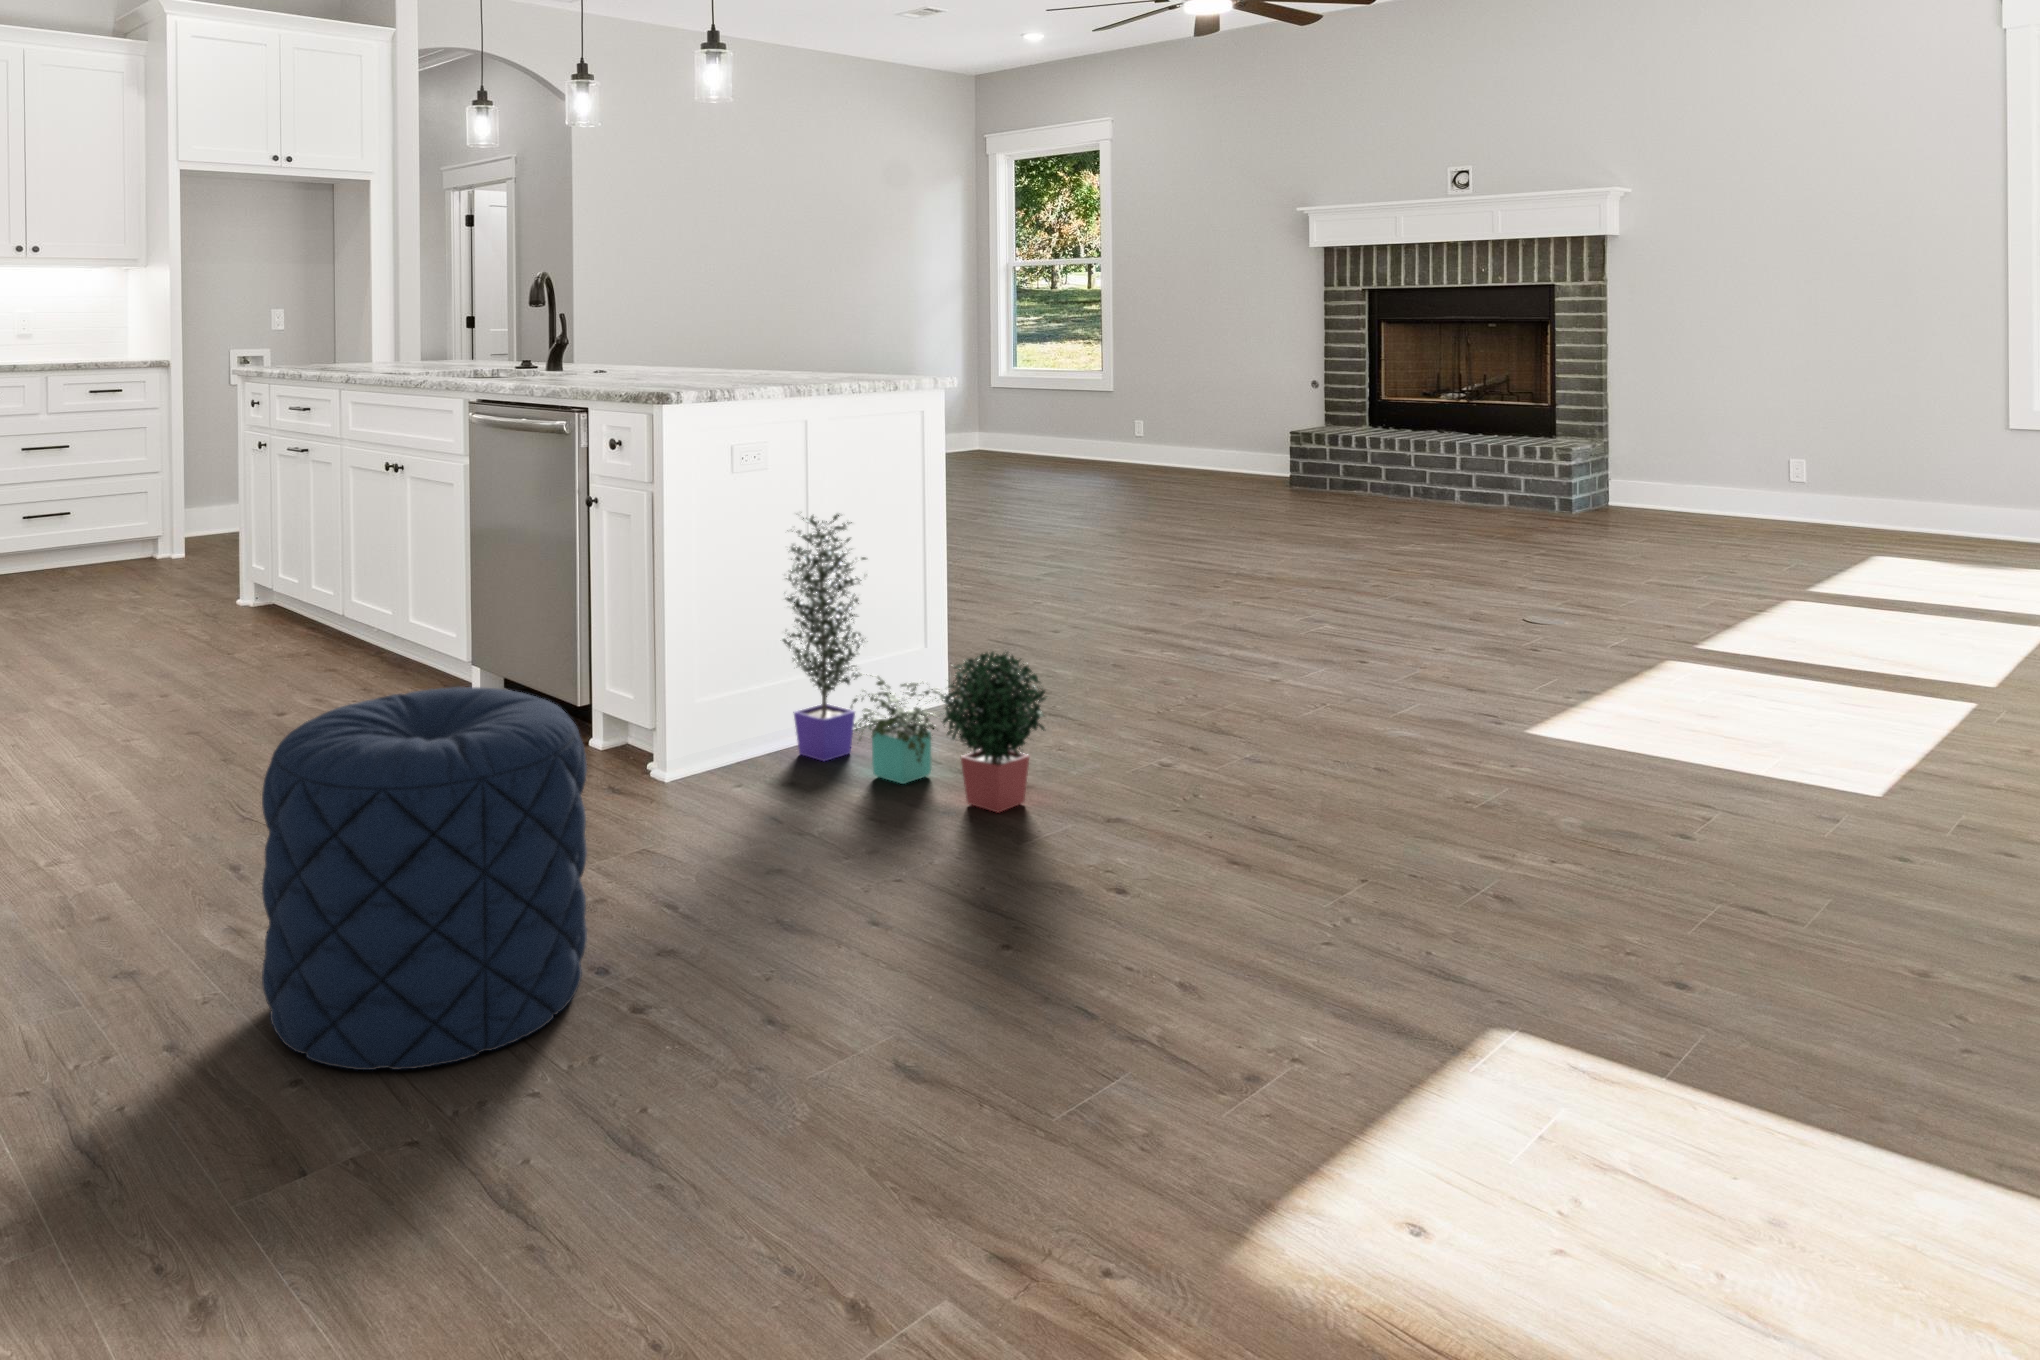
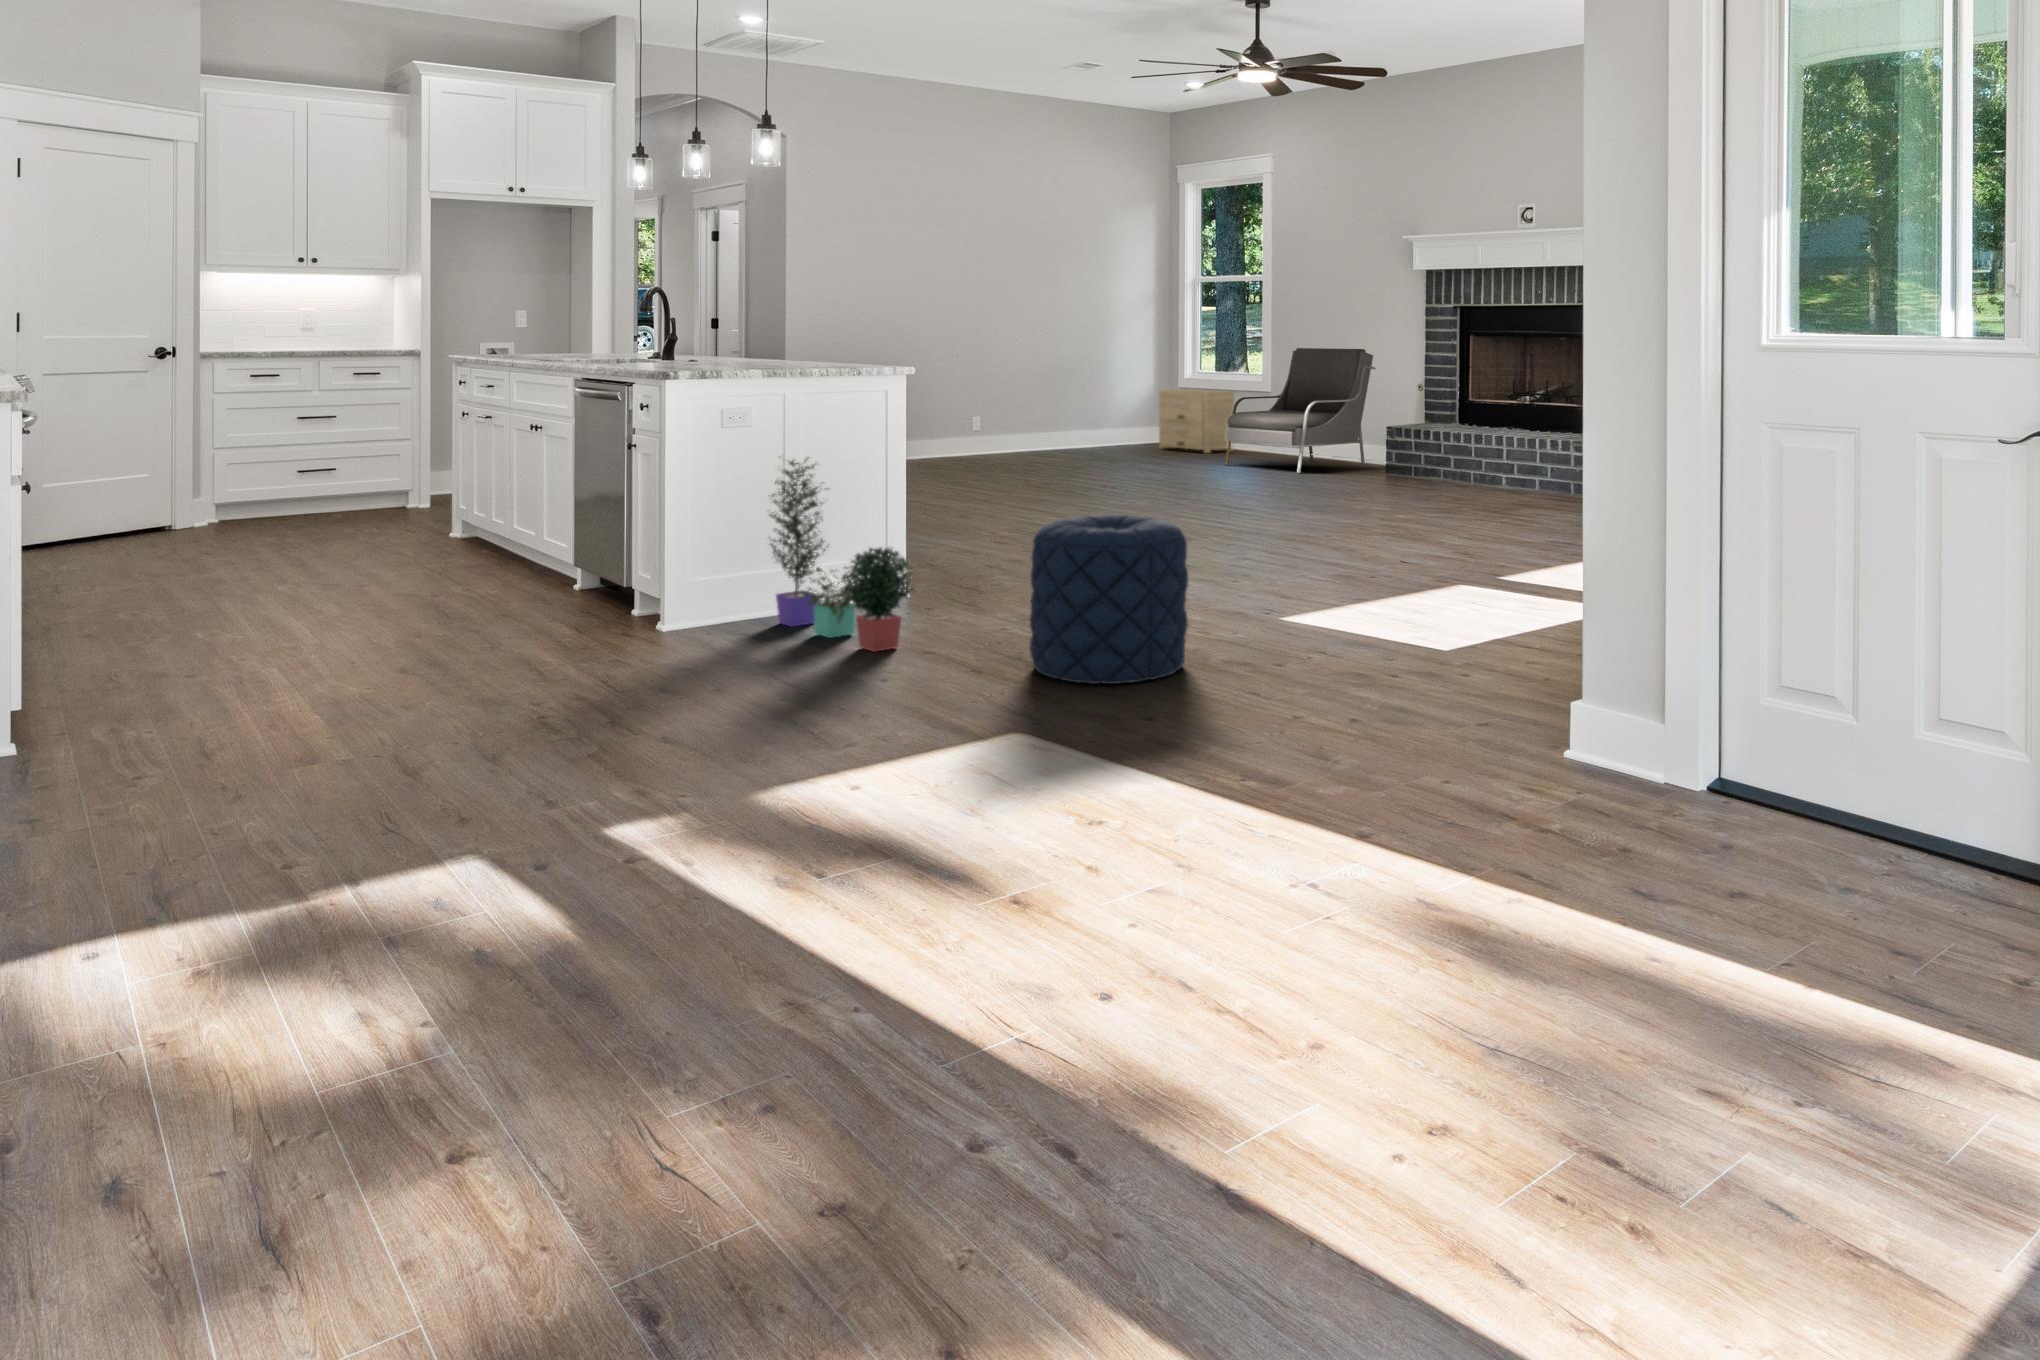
armchair: none [1088,340,1265,489] -> present [1225,348,1376,473]
side table: none [982,389,1073,464] -> present [1159,389,1234,453]
pouf: present [262,687,587,1070] -> present [1030,514,1189,684]

